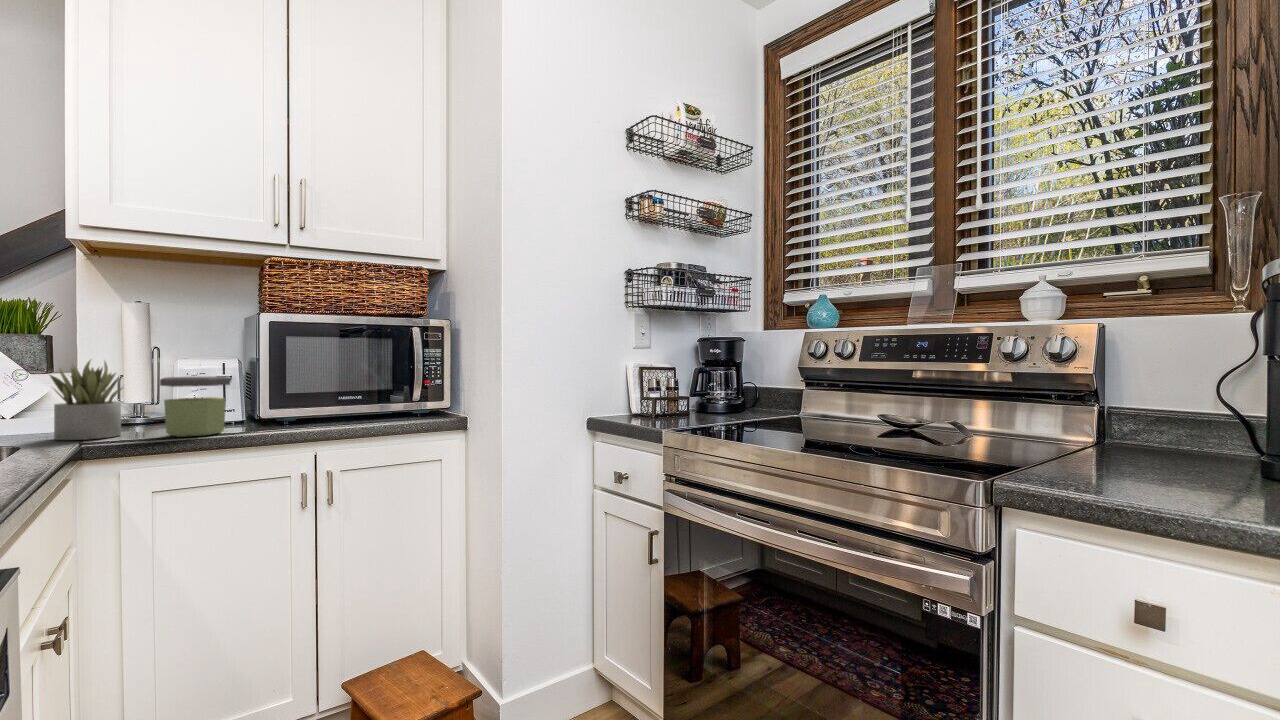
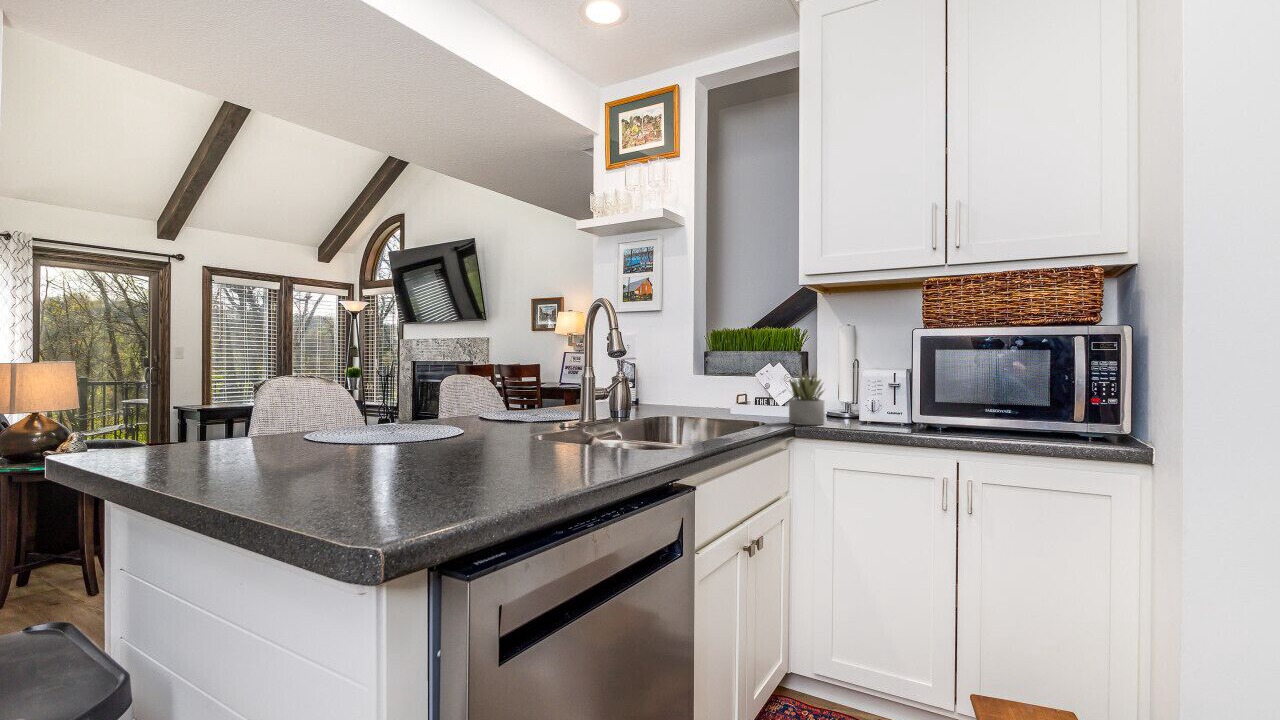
jar: present [160,376,230,437] -> none [842,384,888,432]

